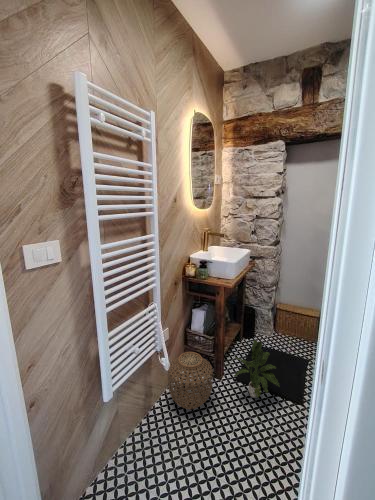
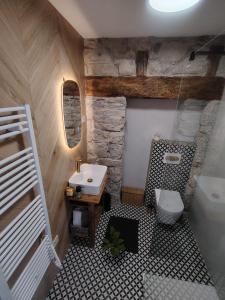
woven basket: present [168,352,213,409] -> none [61,243,89,279]

